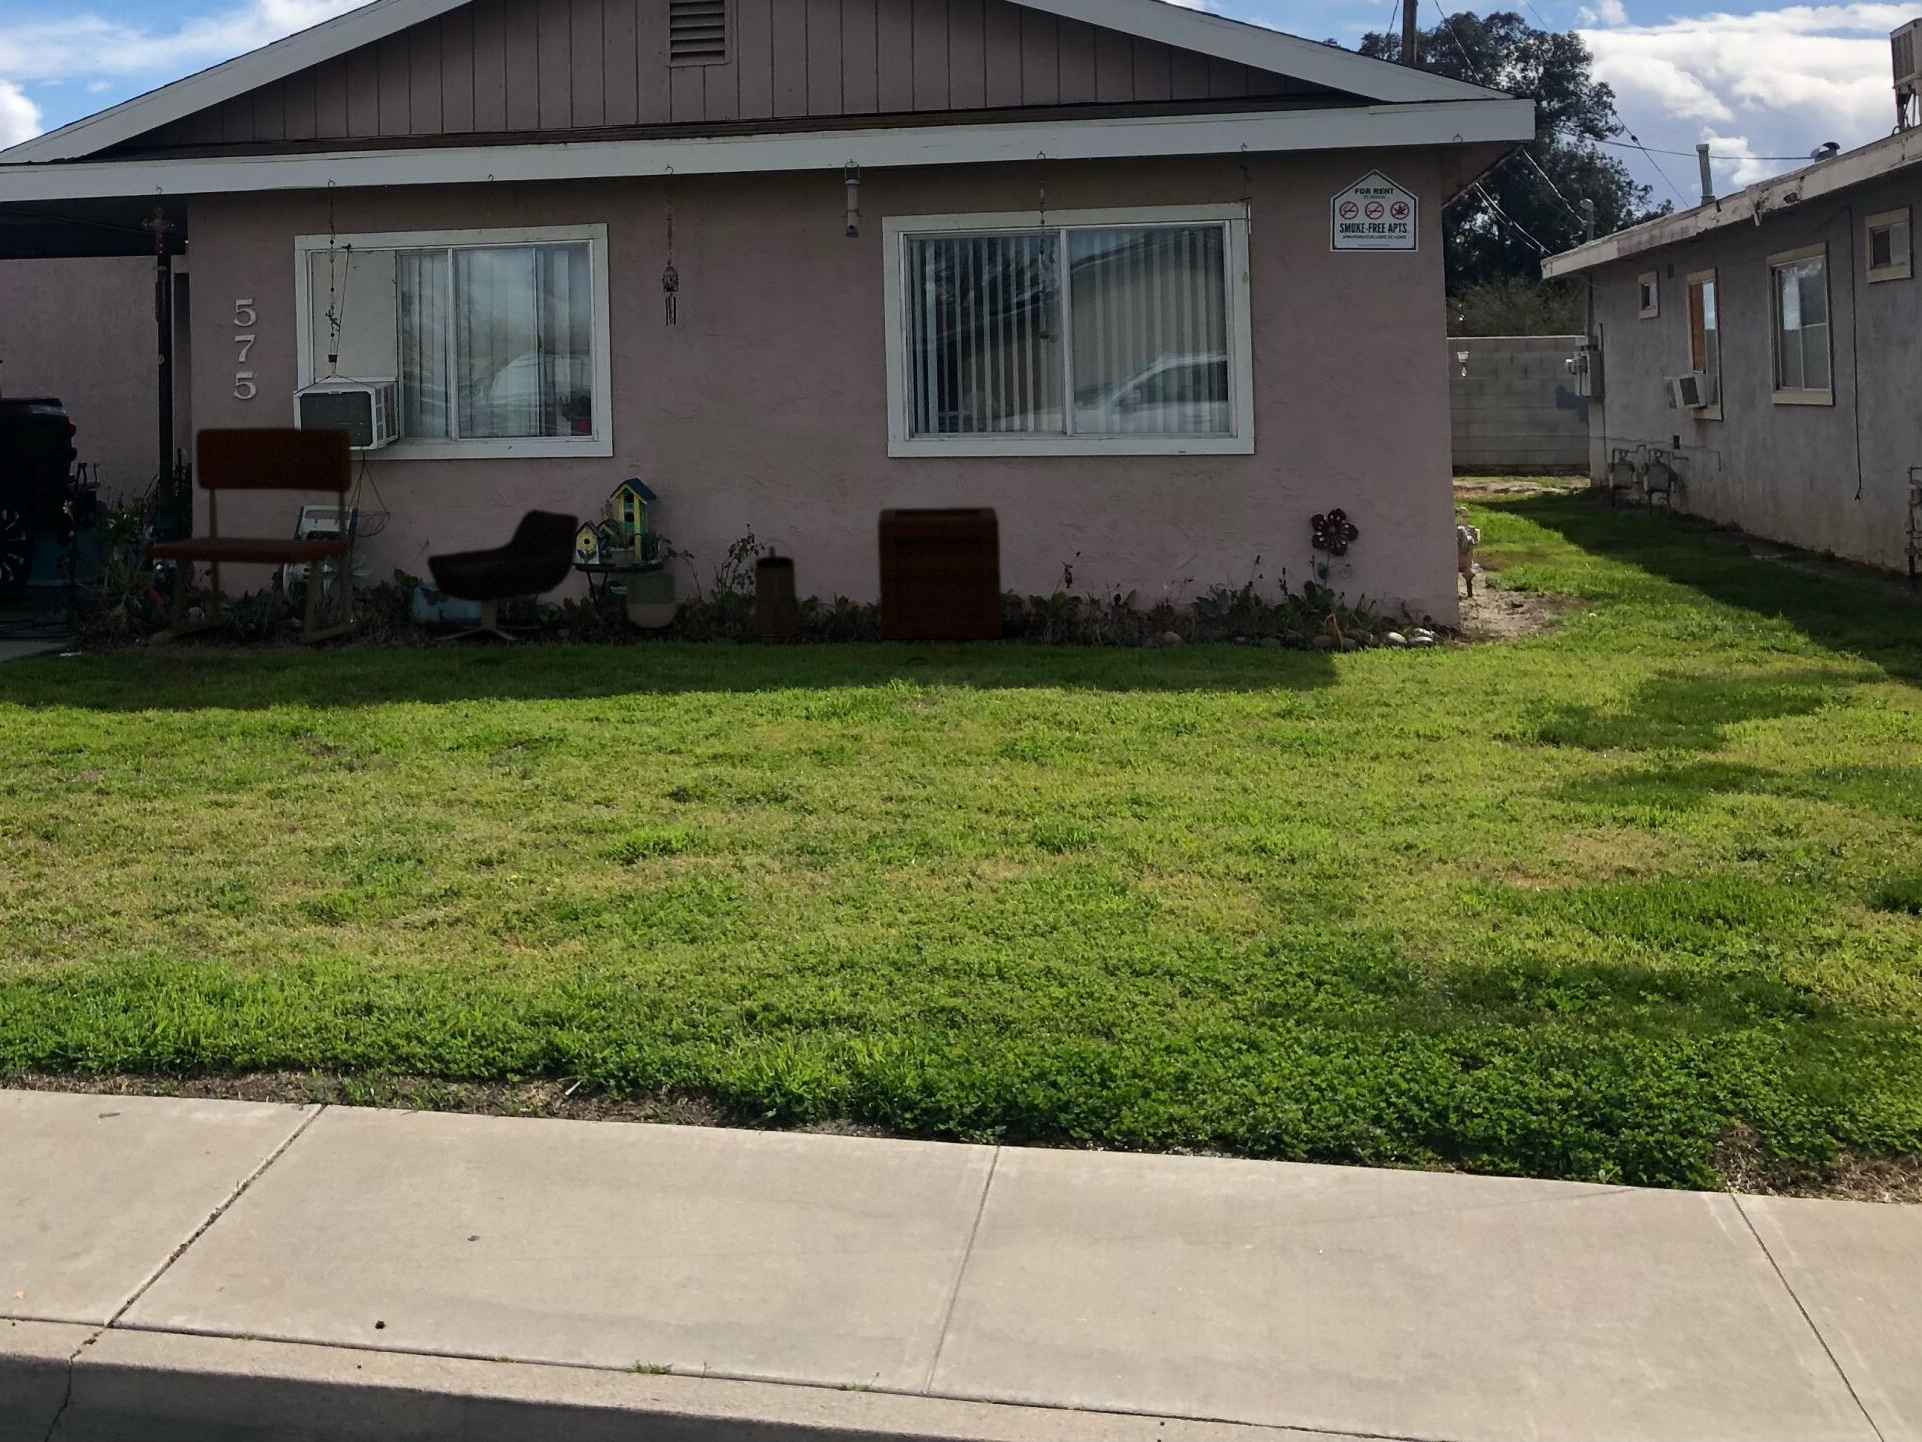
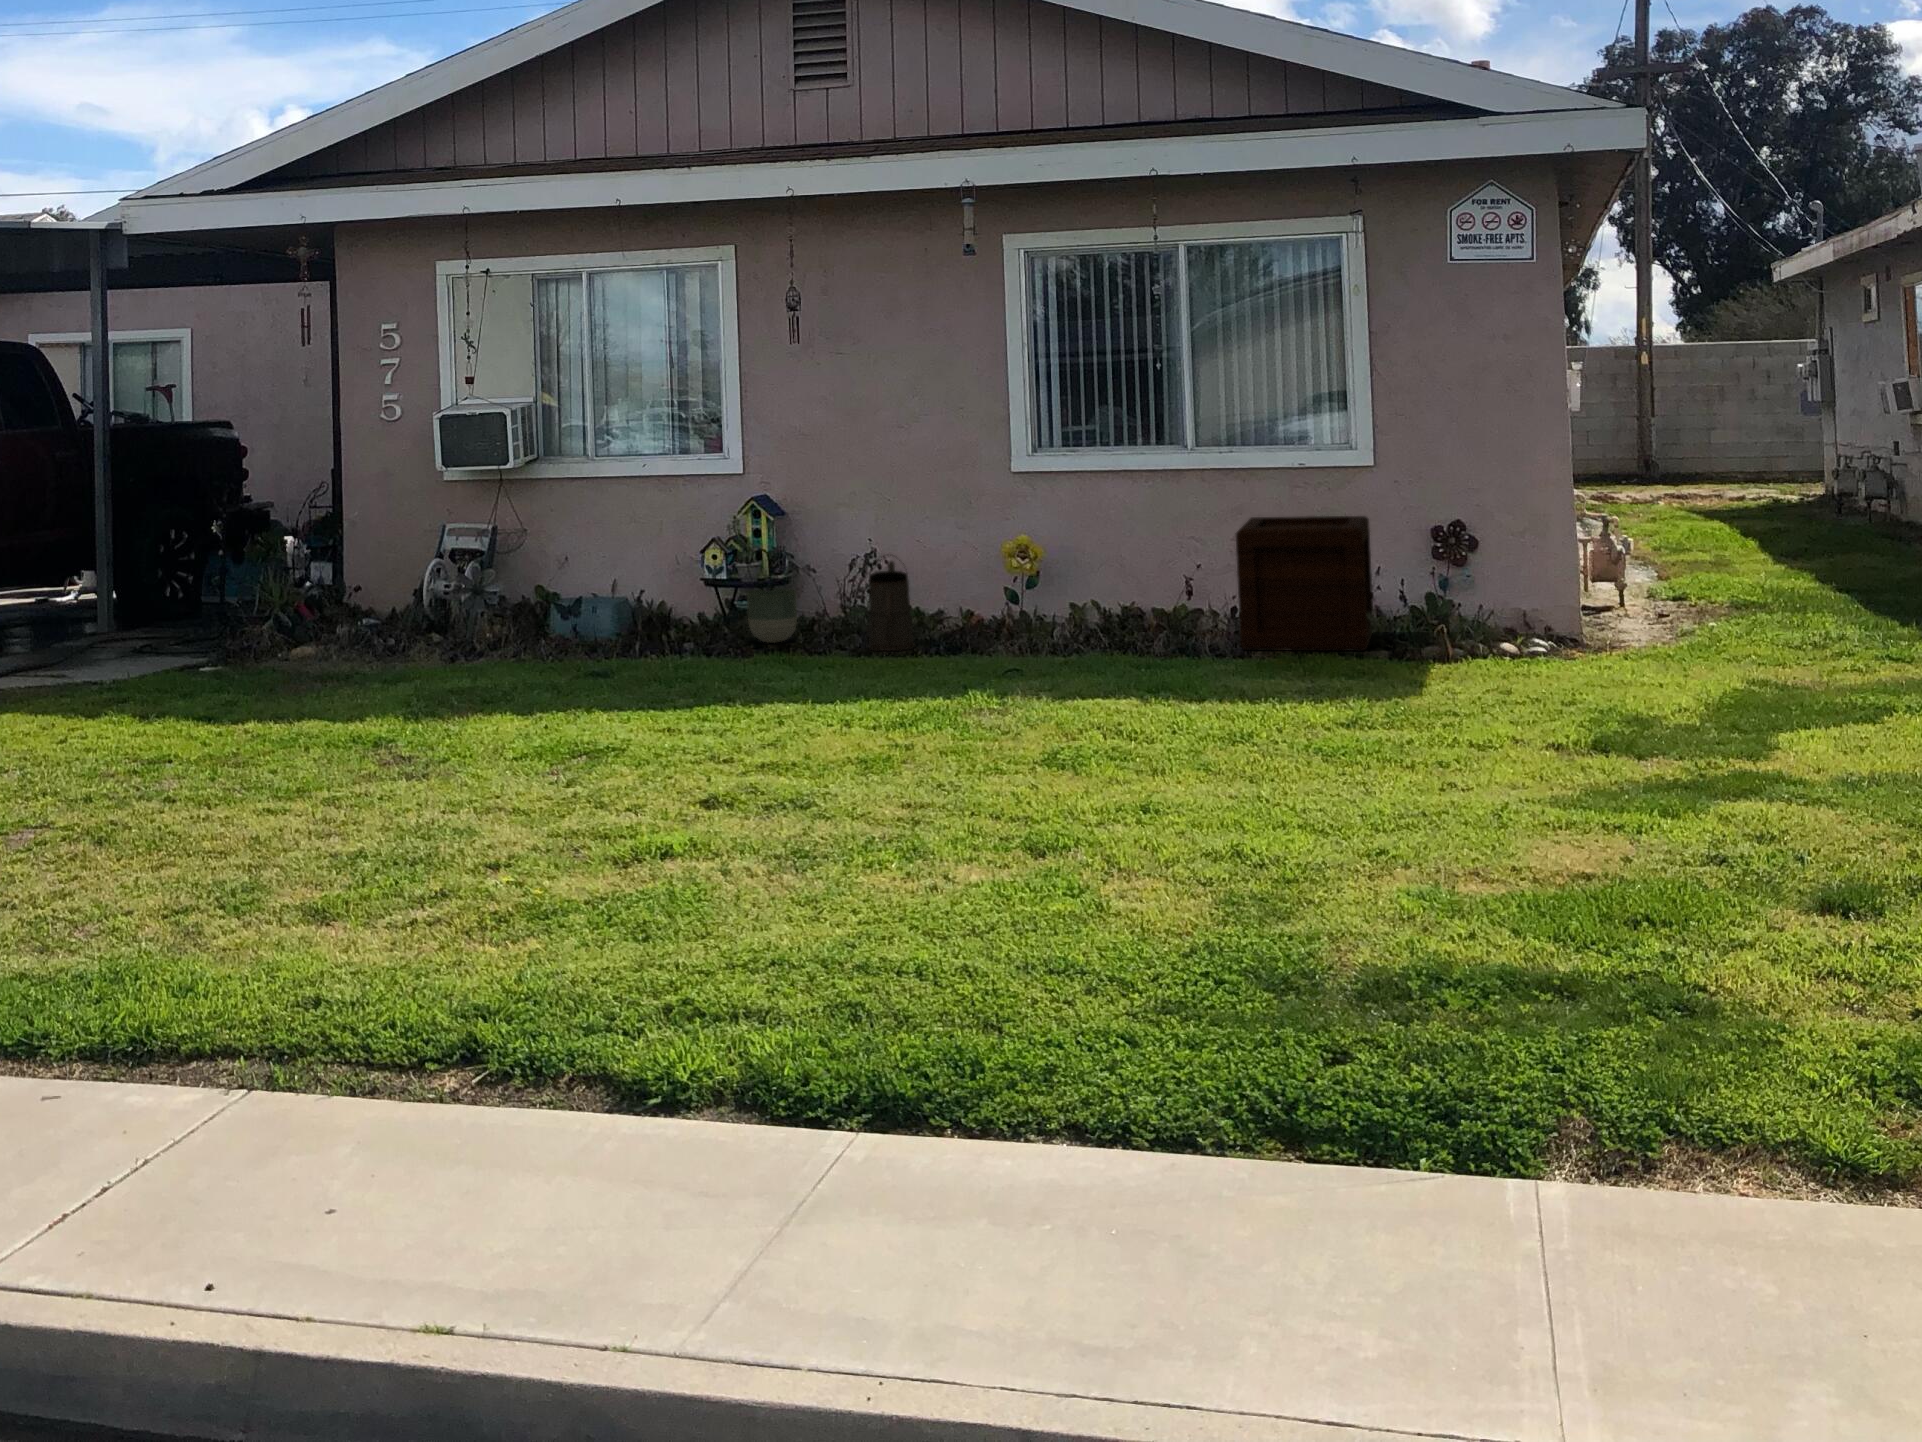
bench: present [145,427,353,644] -> none [280,449,483,660]
wooden crate: present [877,507,1002,639] -> present [1236,516,1373,651]
lounge chair: present [427,509,579,640] -> none [553,526,700,655]

